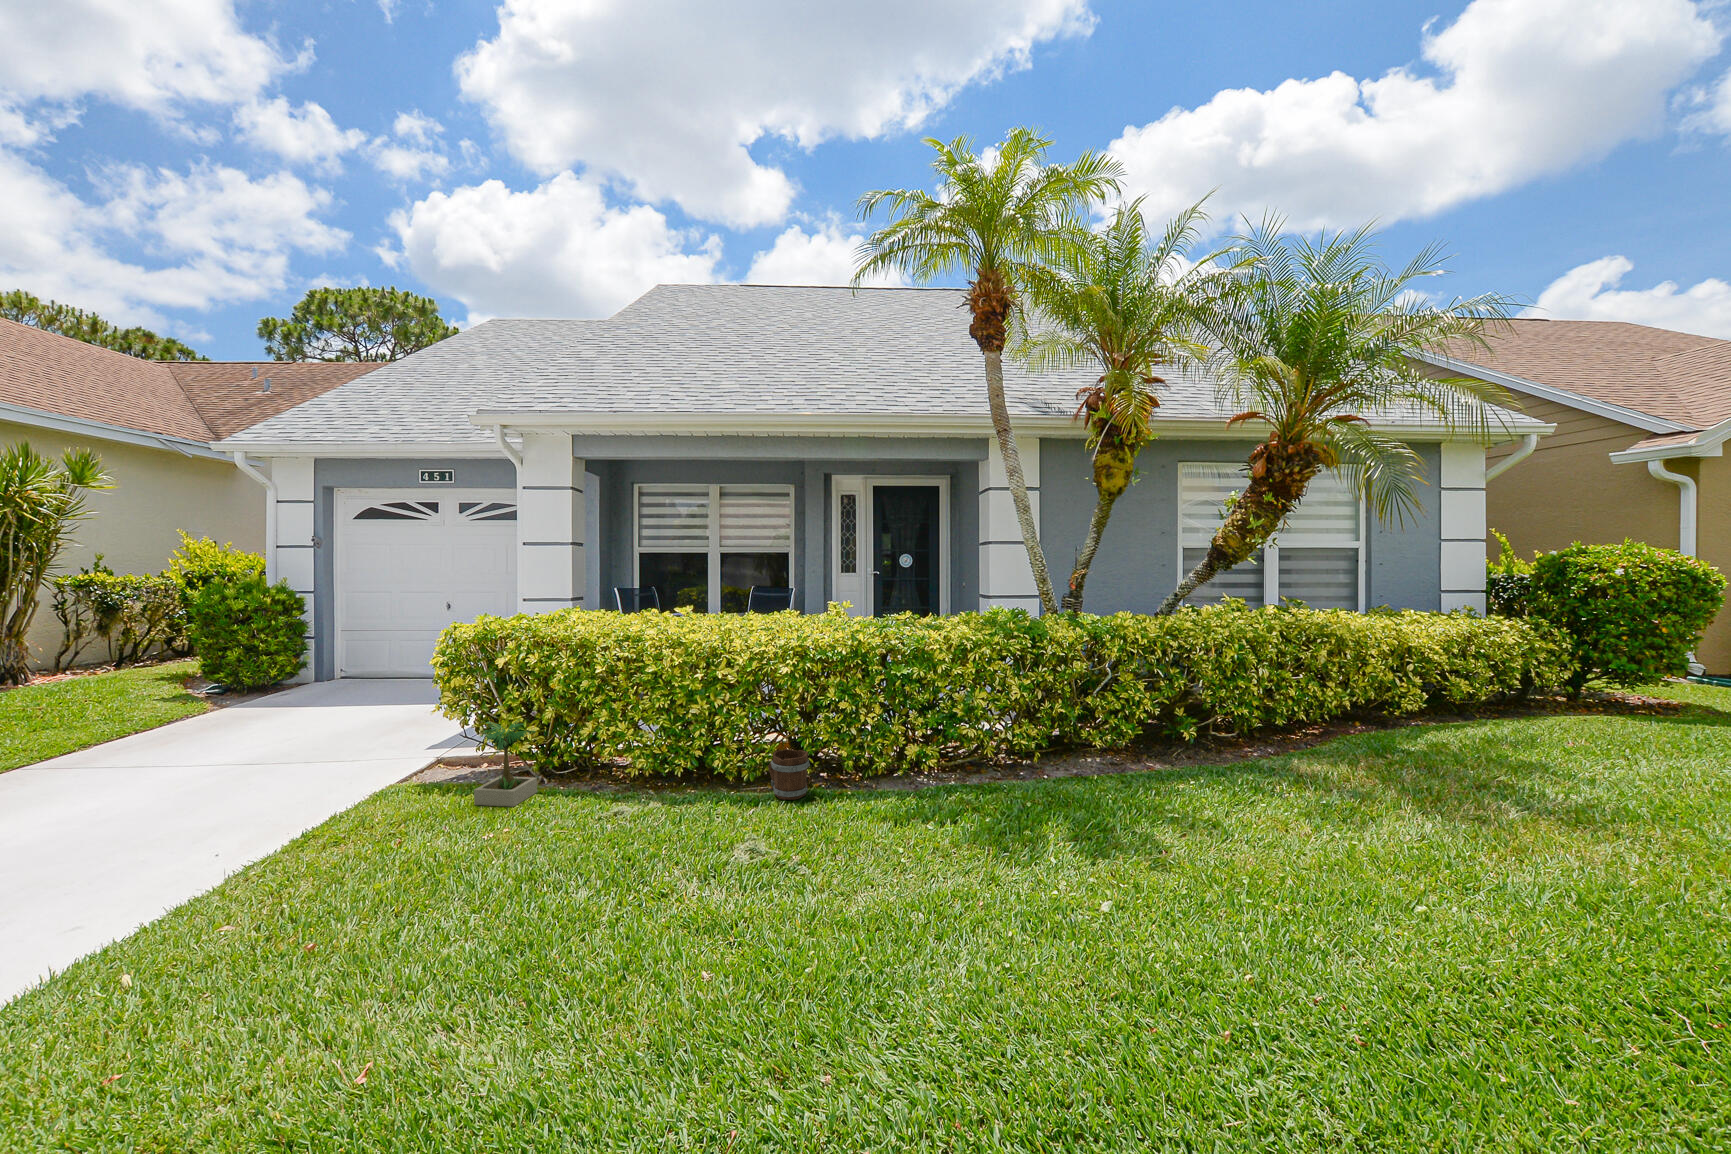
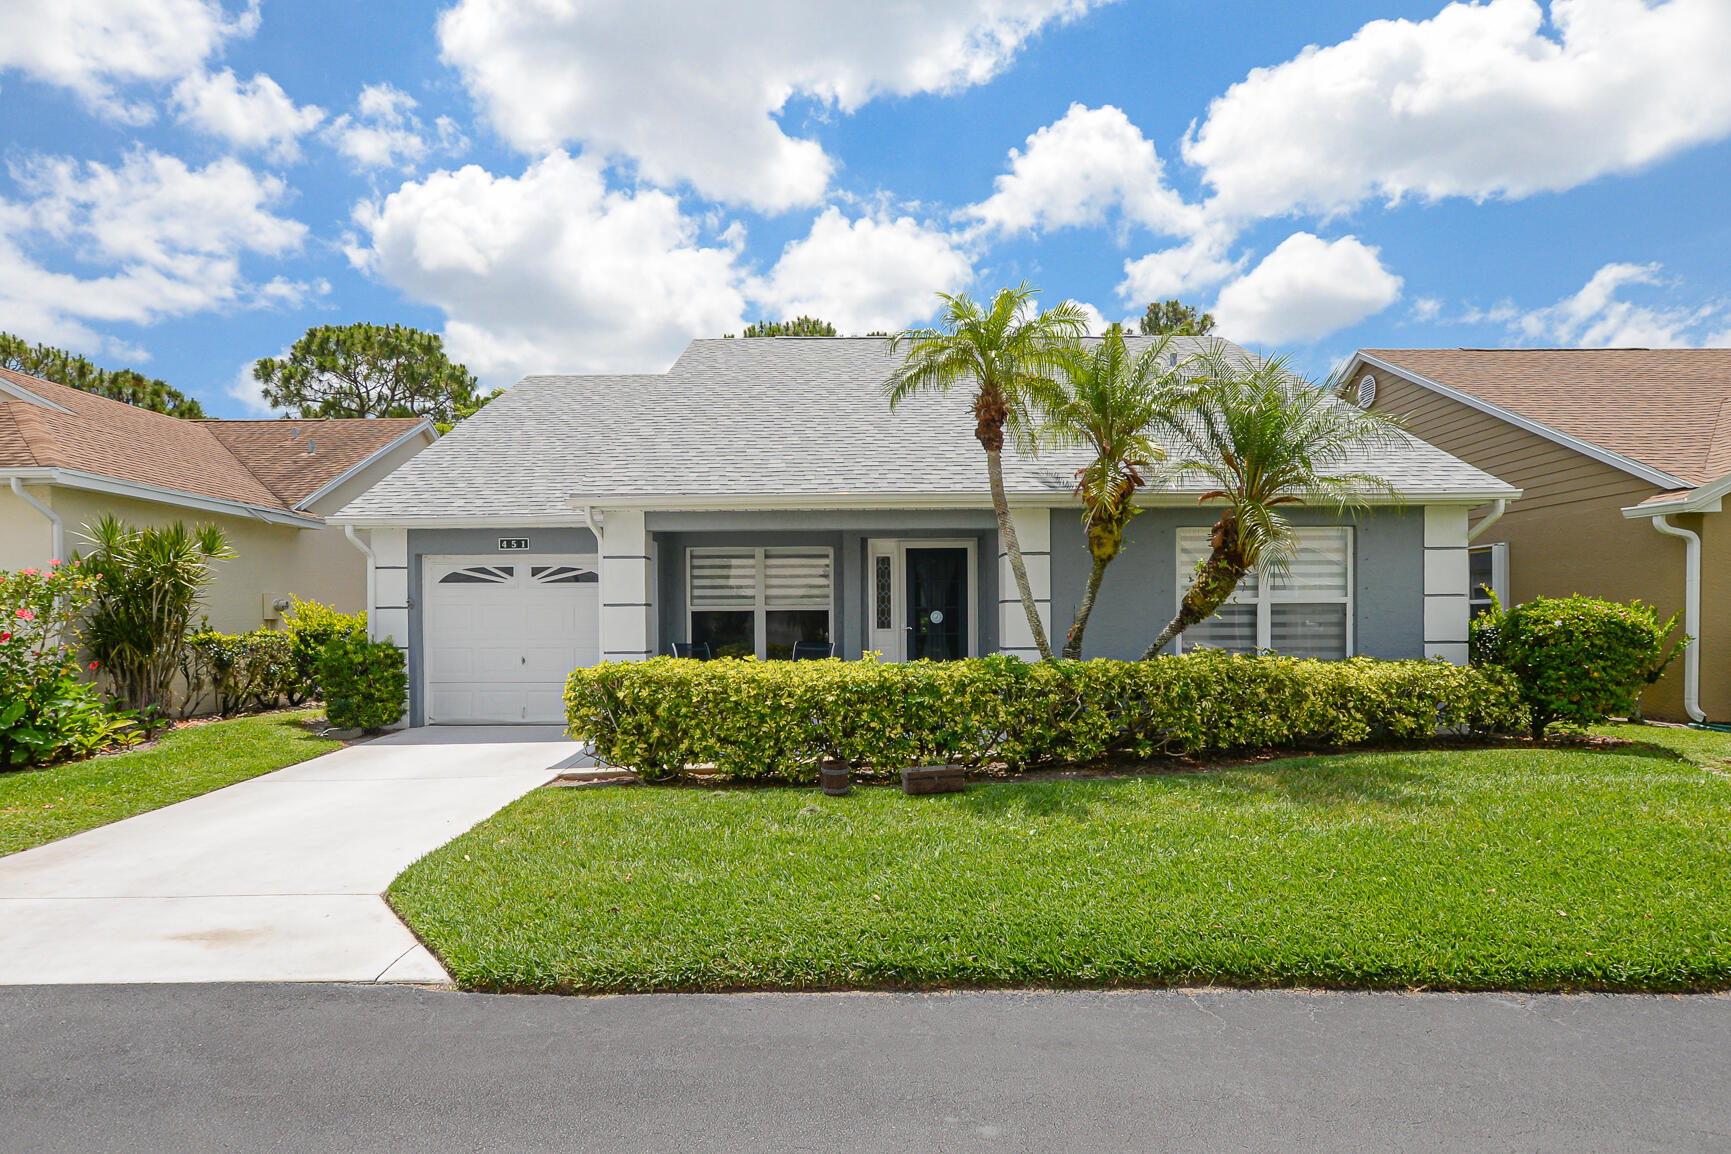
potted plant: present [474,719,537,807] -> present [328,697,362,740]
toolbox: none [878,749,965,799] -> present [901,759,966,794]

